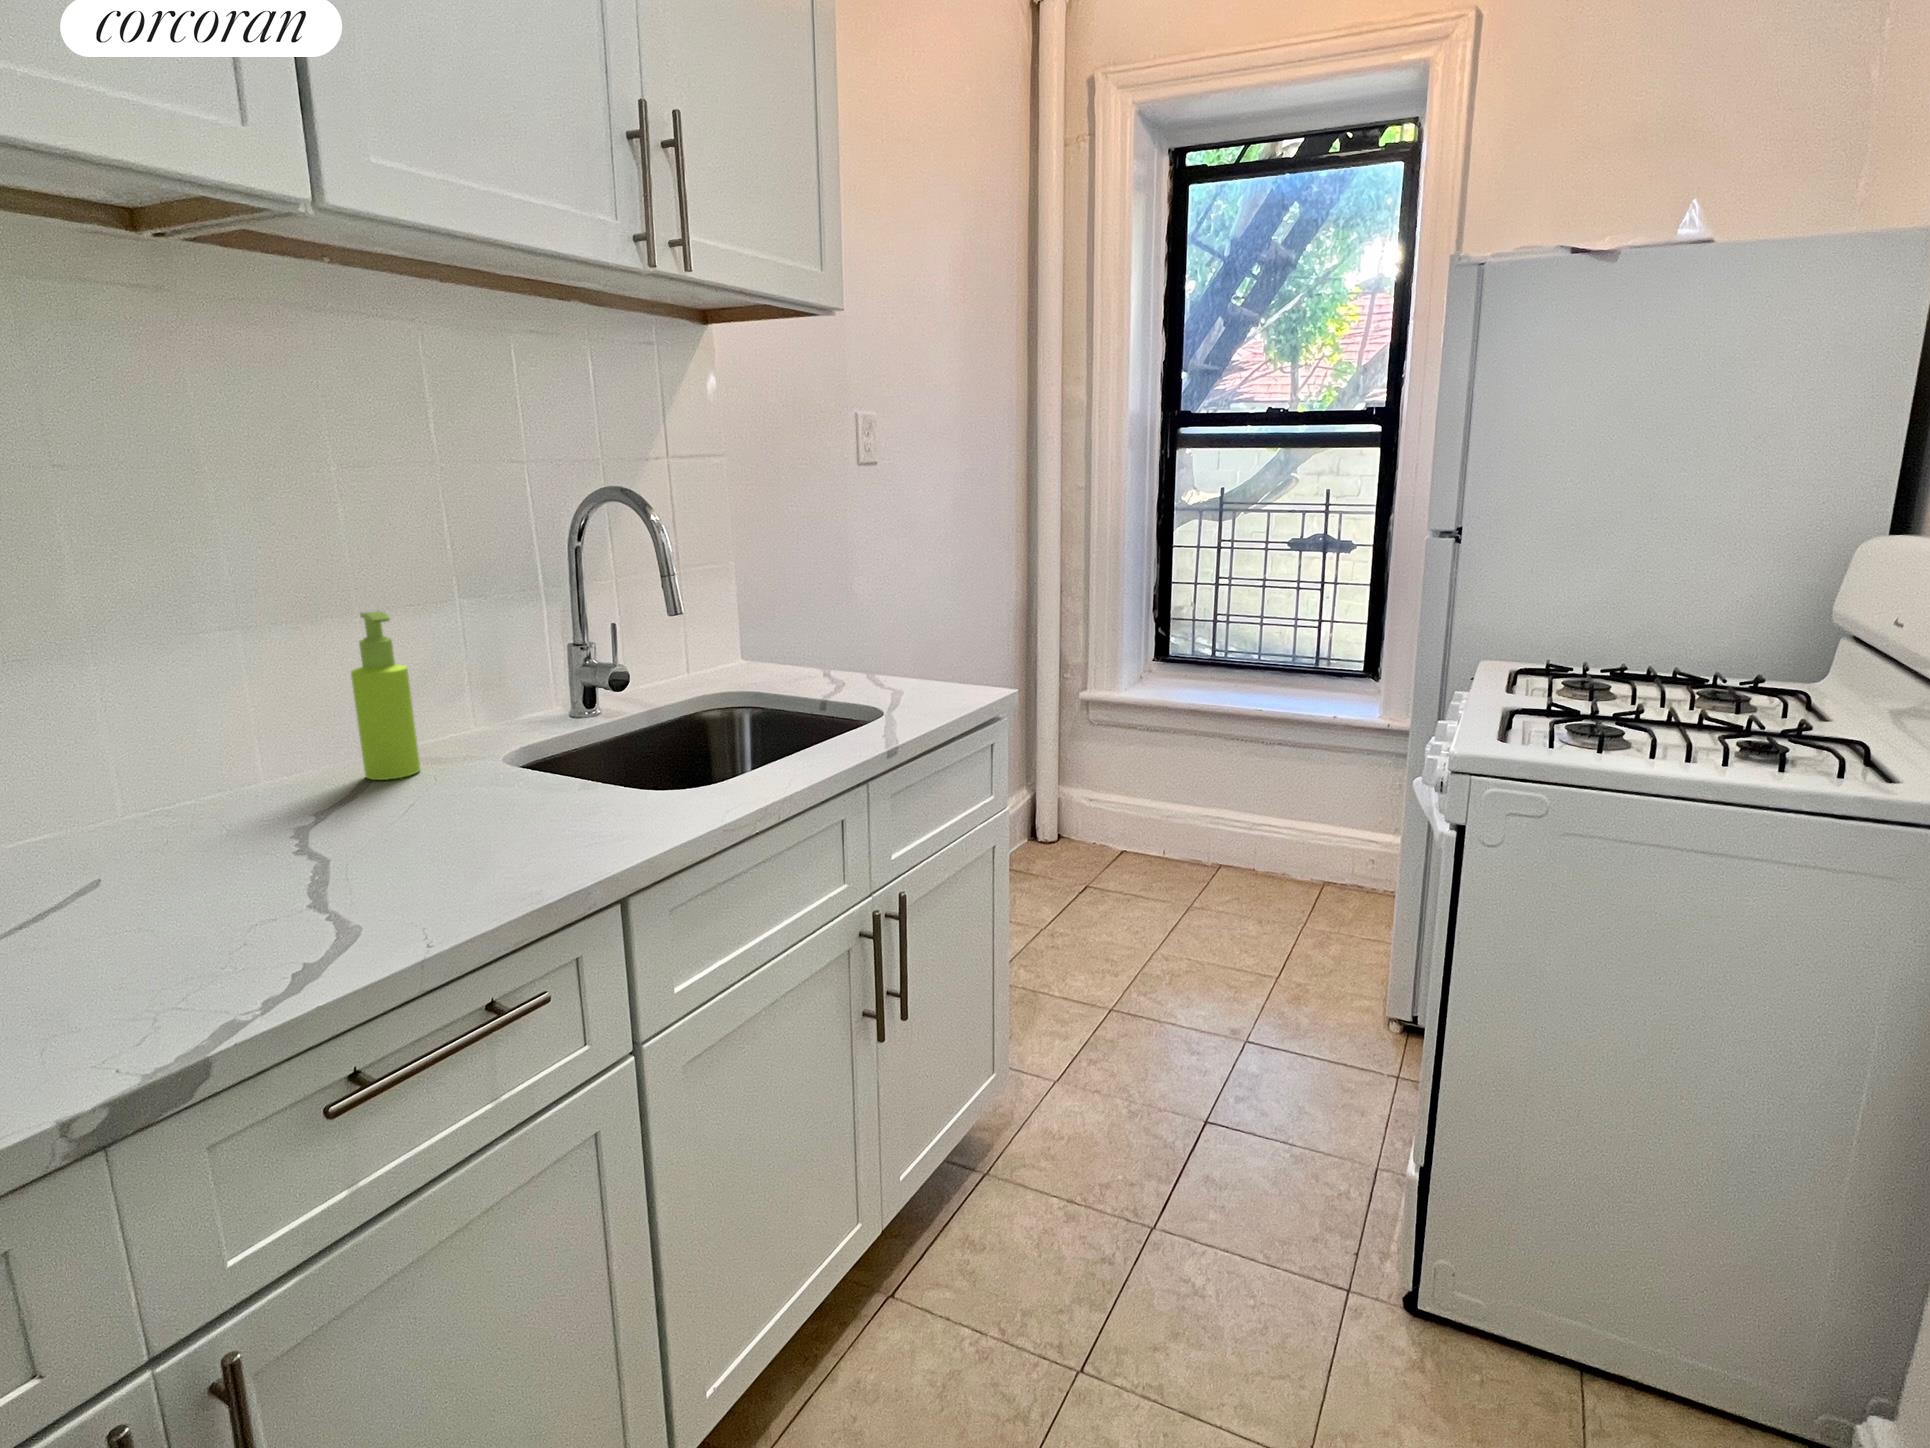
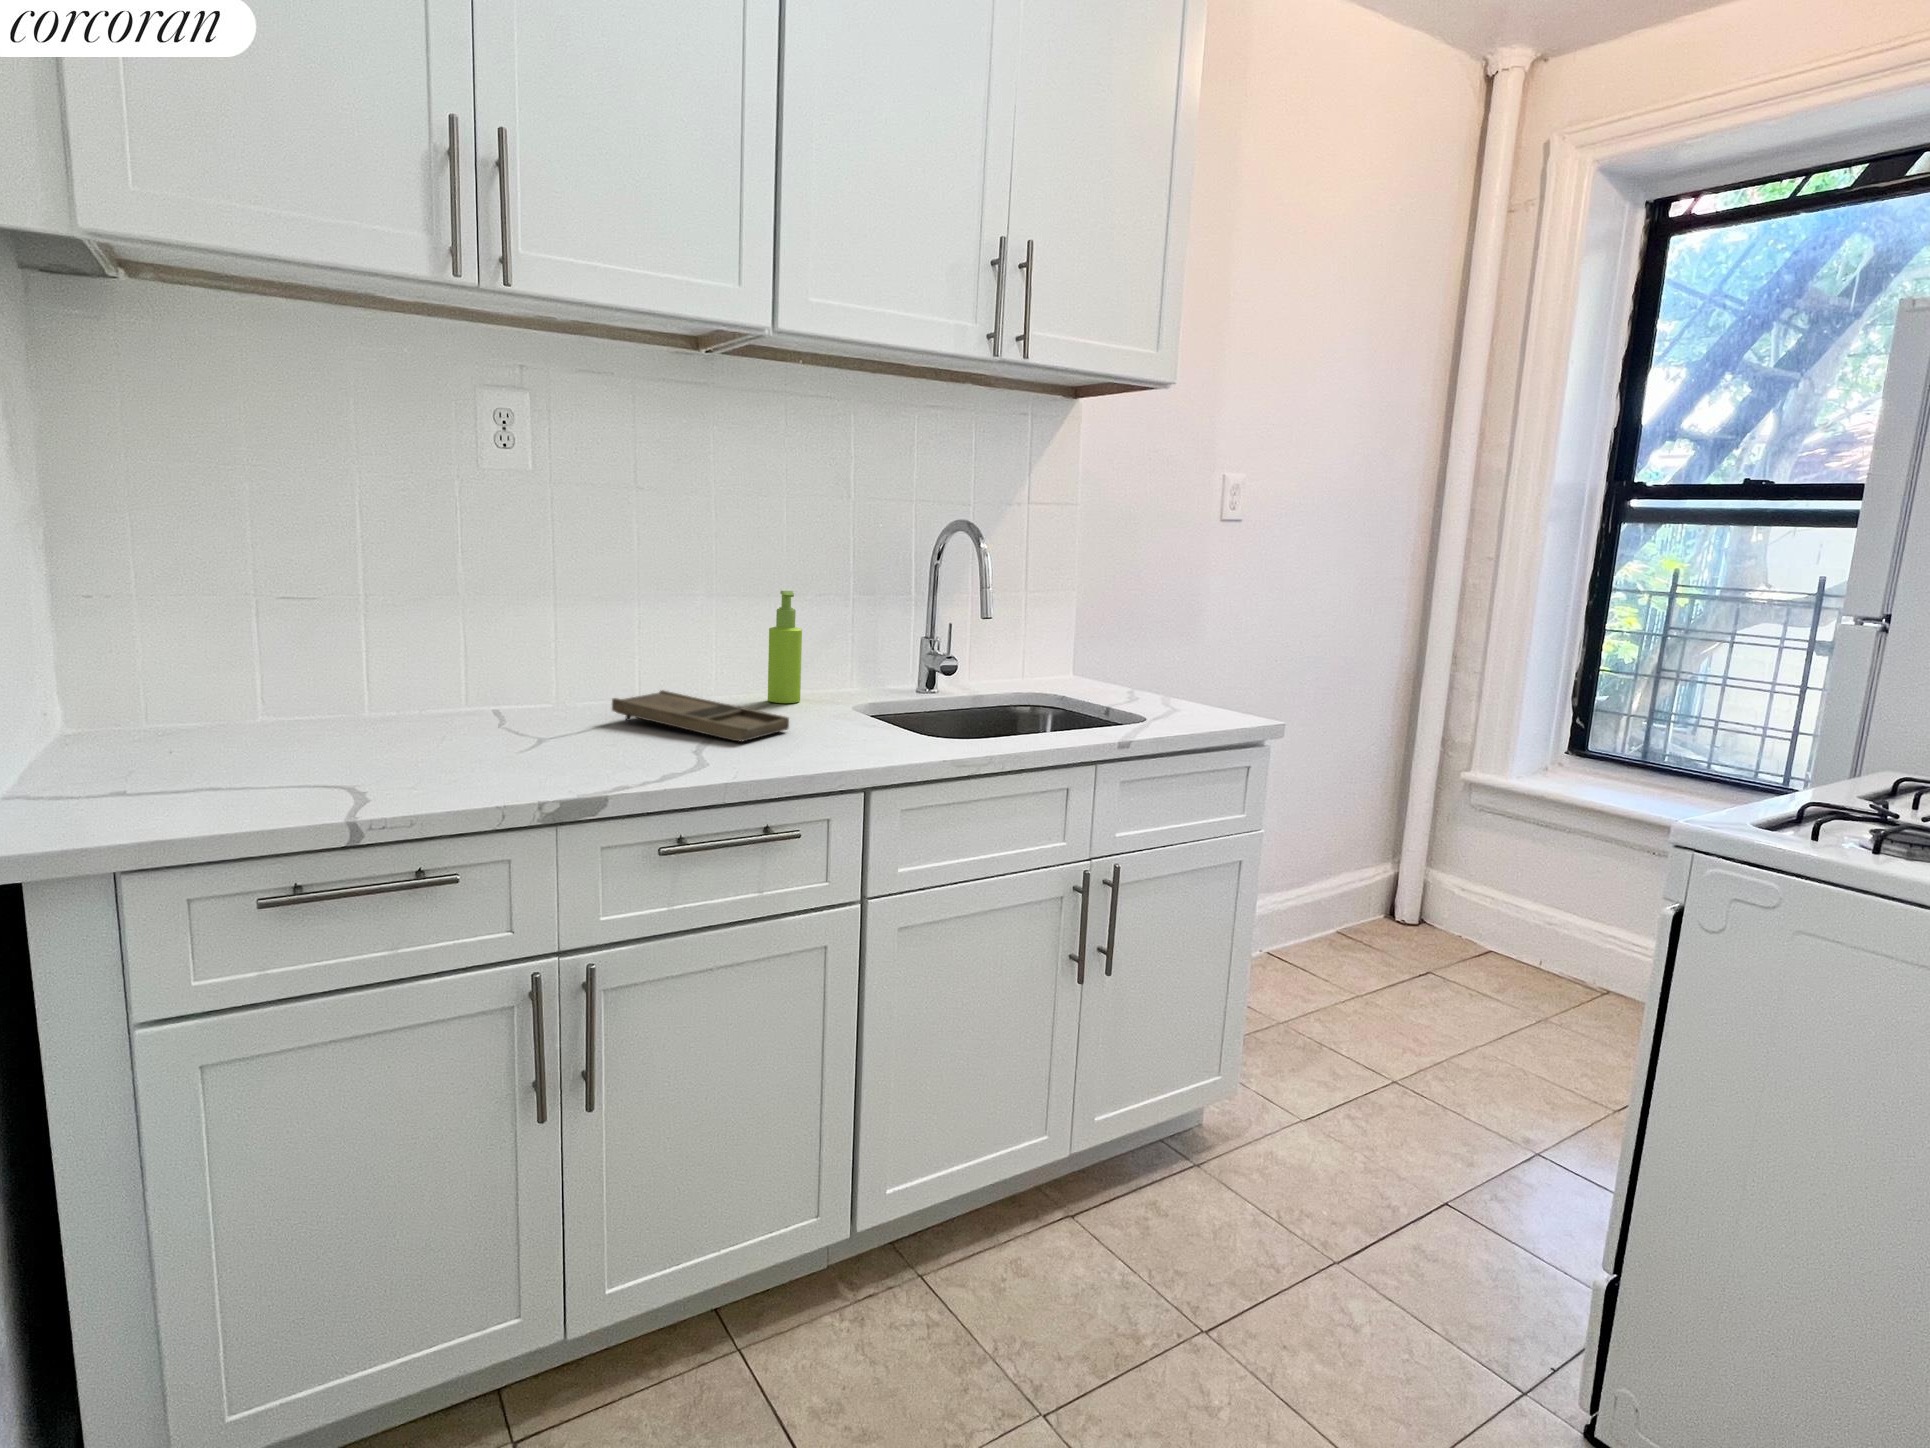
tray: none [90,804,449,874] -> present [612,690,789,742]

